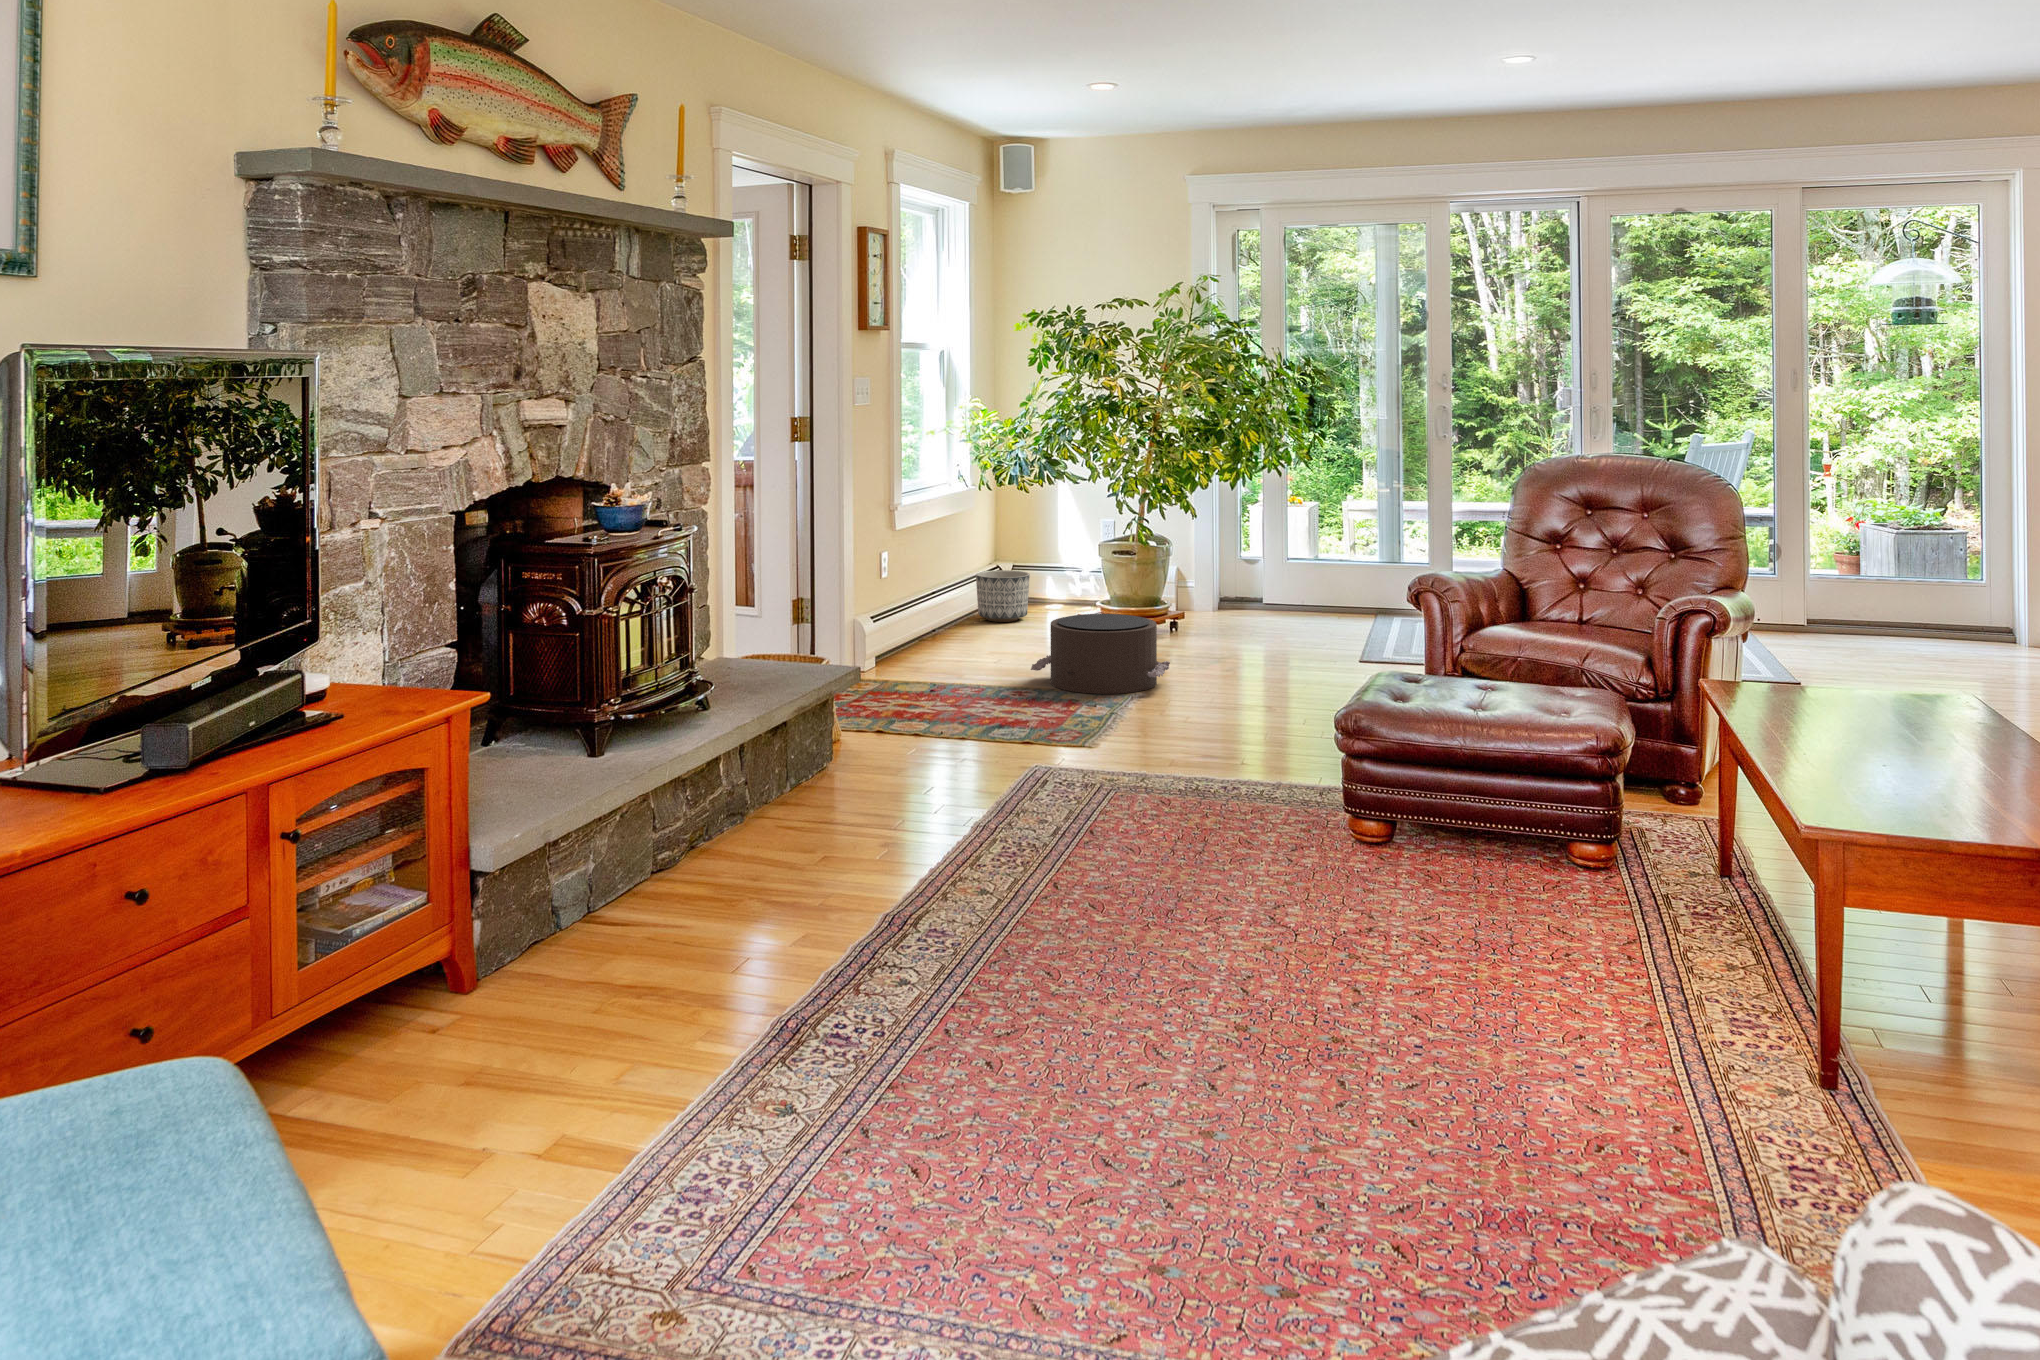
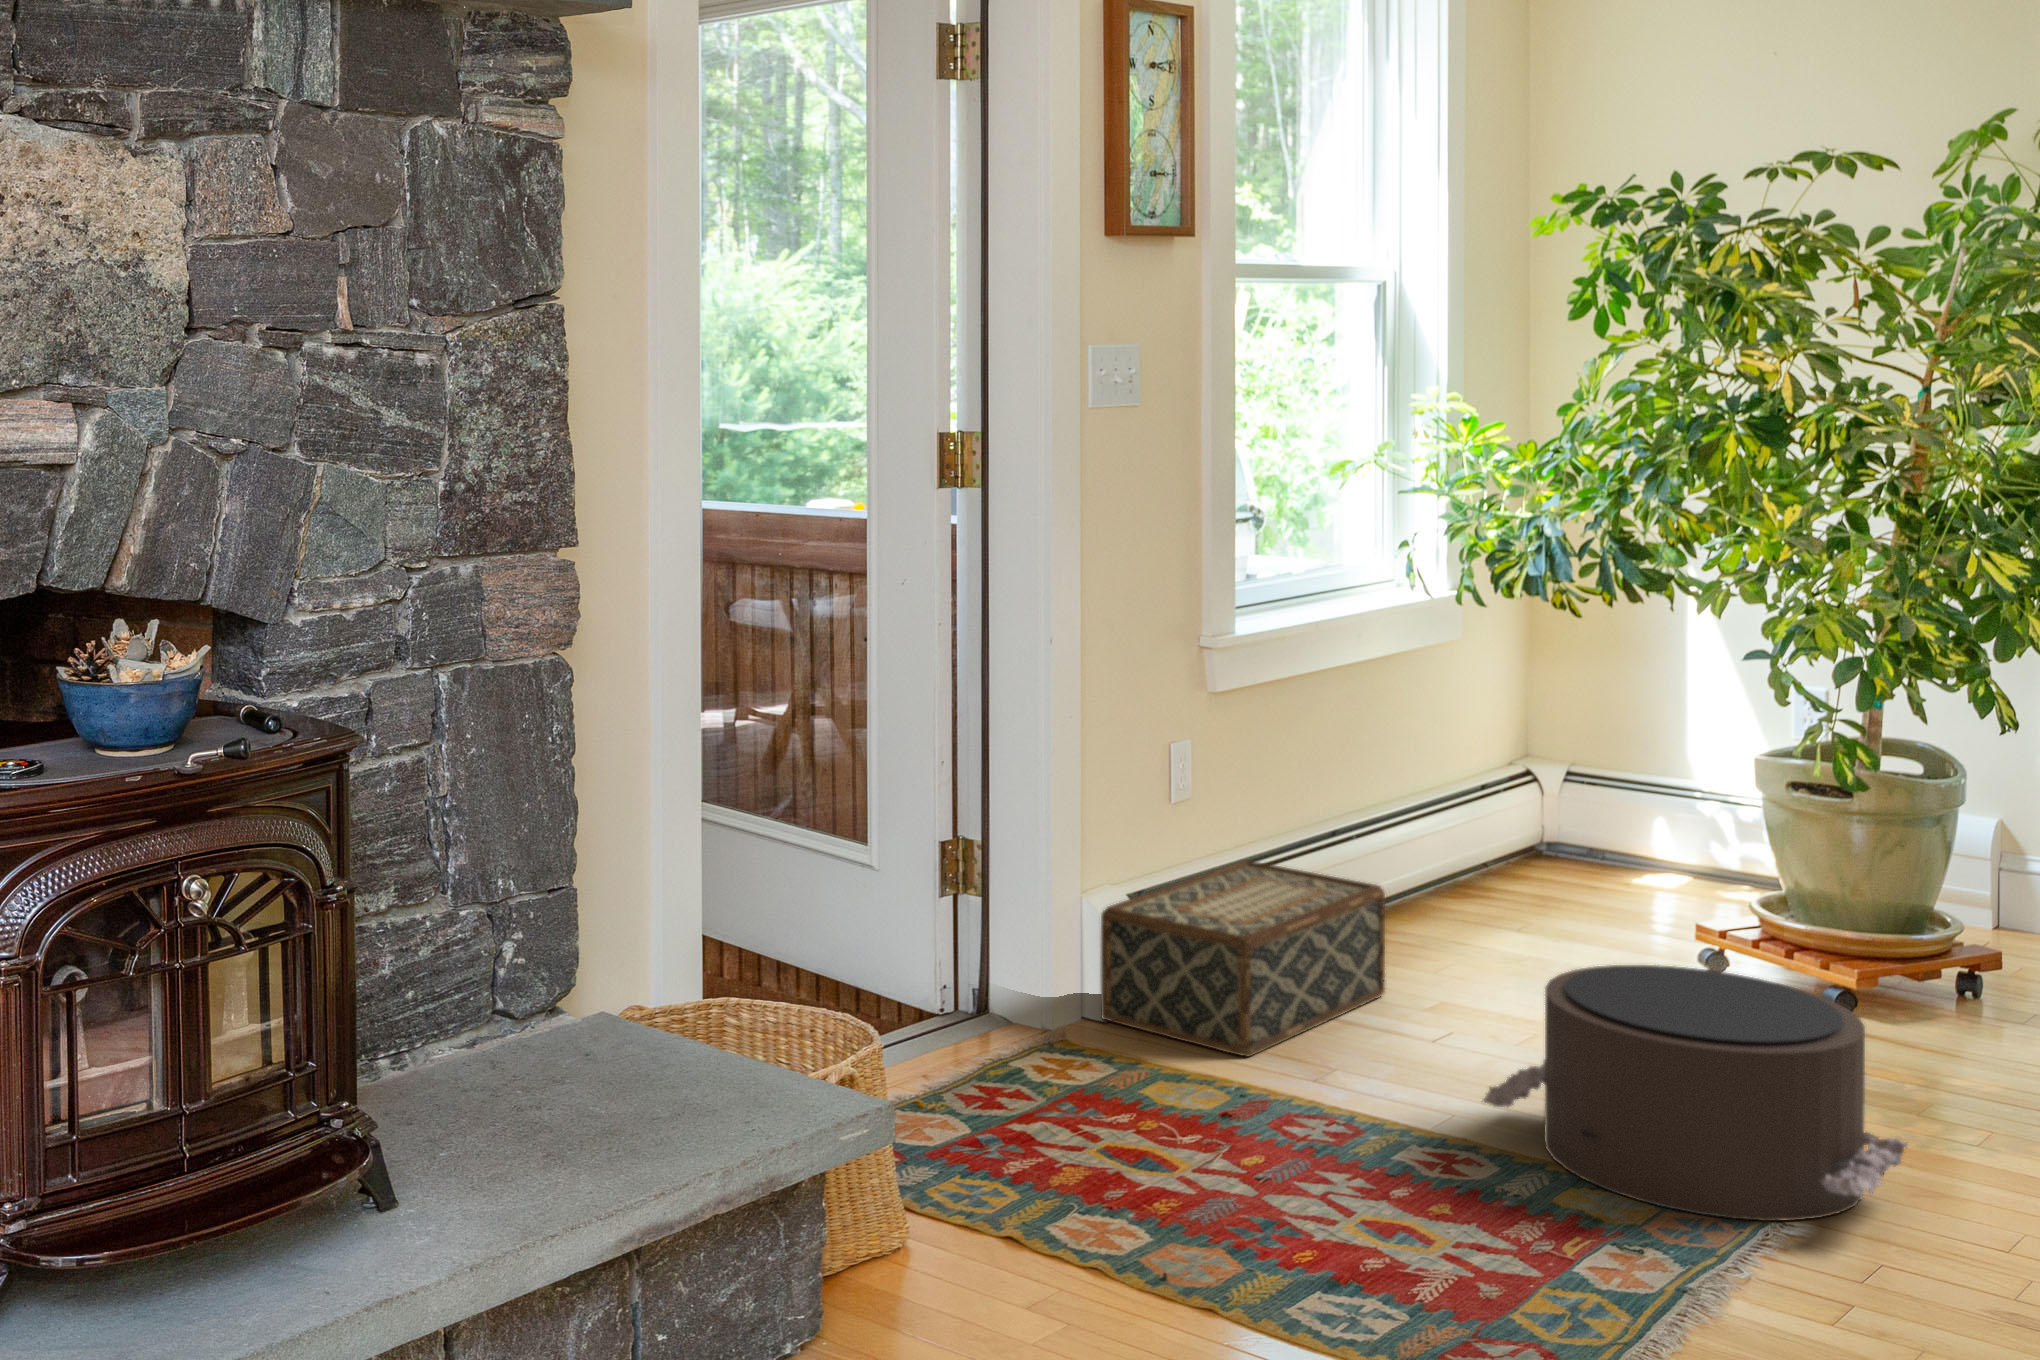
planter: present [976,570,1030,622] -> none [1445,781,1579,905]
woven basket: none [867,604,972,675] -> present [1100,861,1385,1056]

